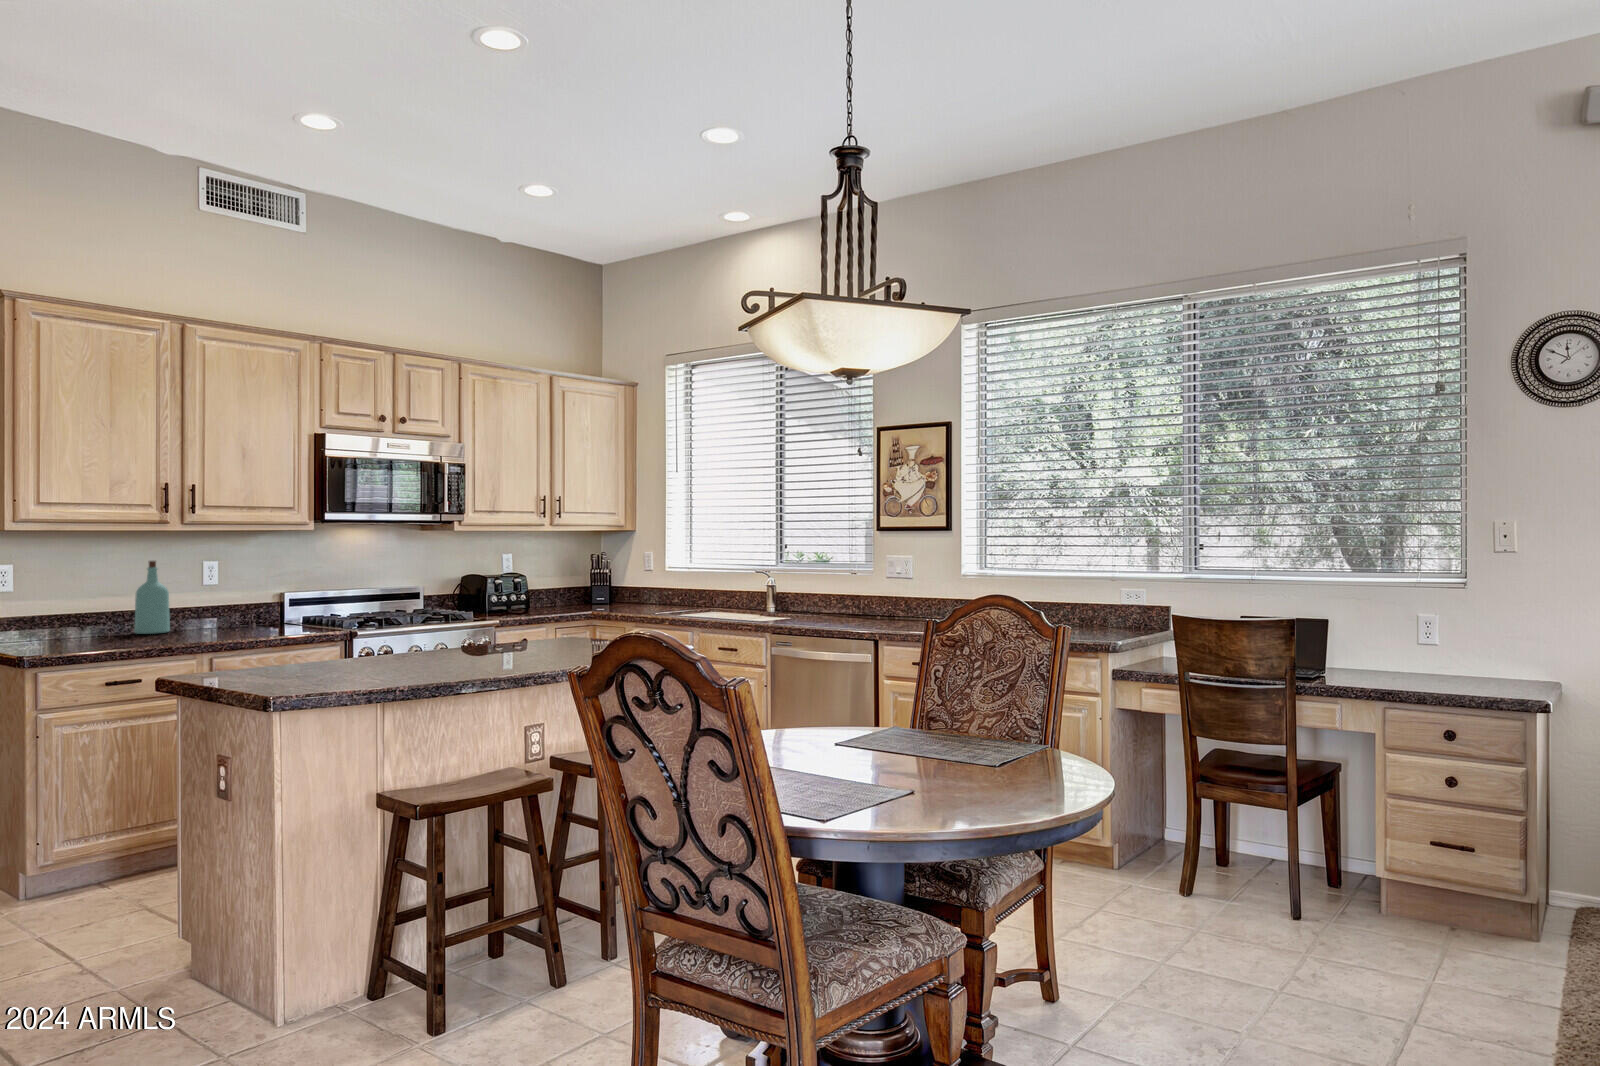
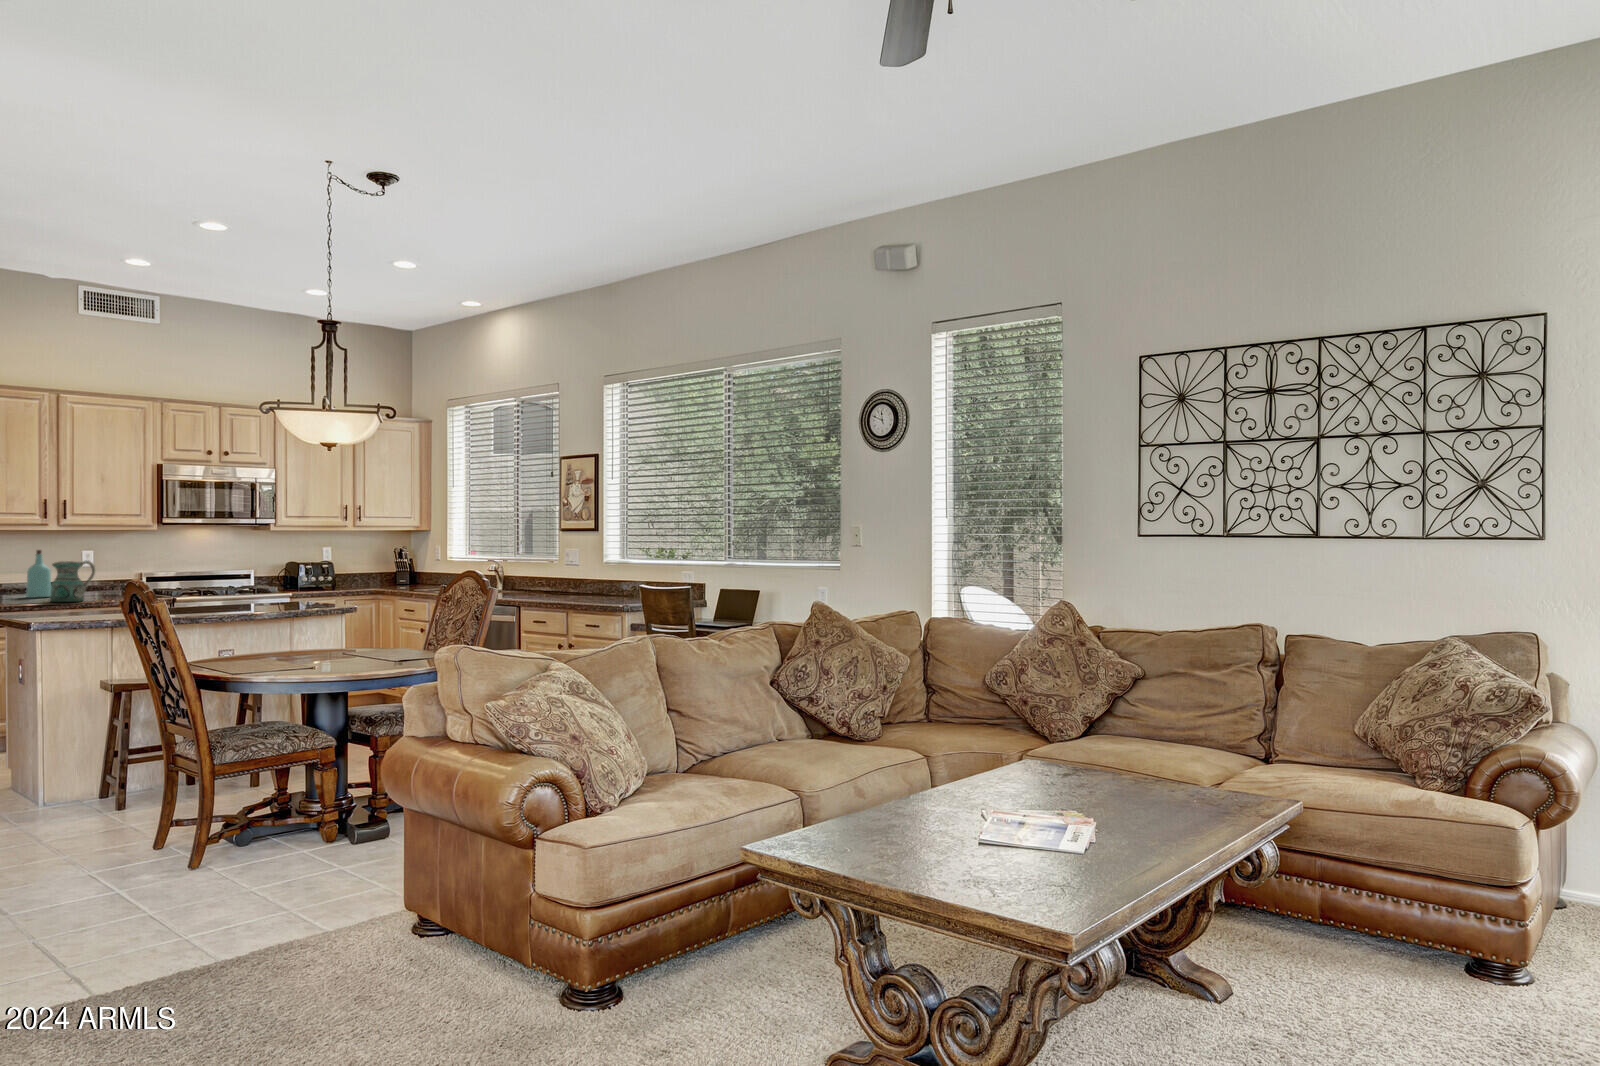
ceramic pitcher: none [182,577,244,642] -> present [50,561,95,602]

